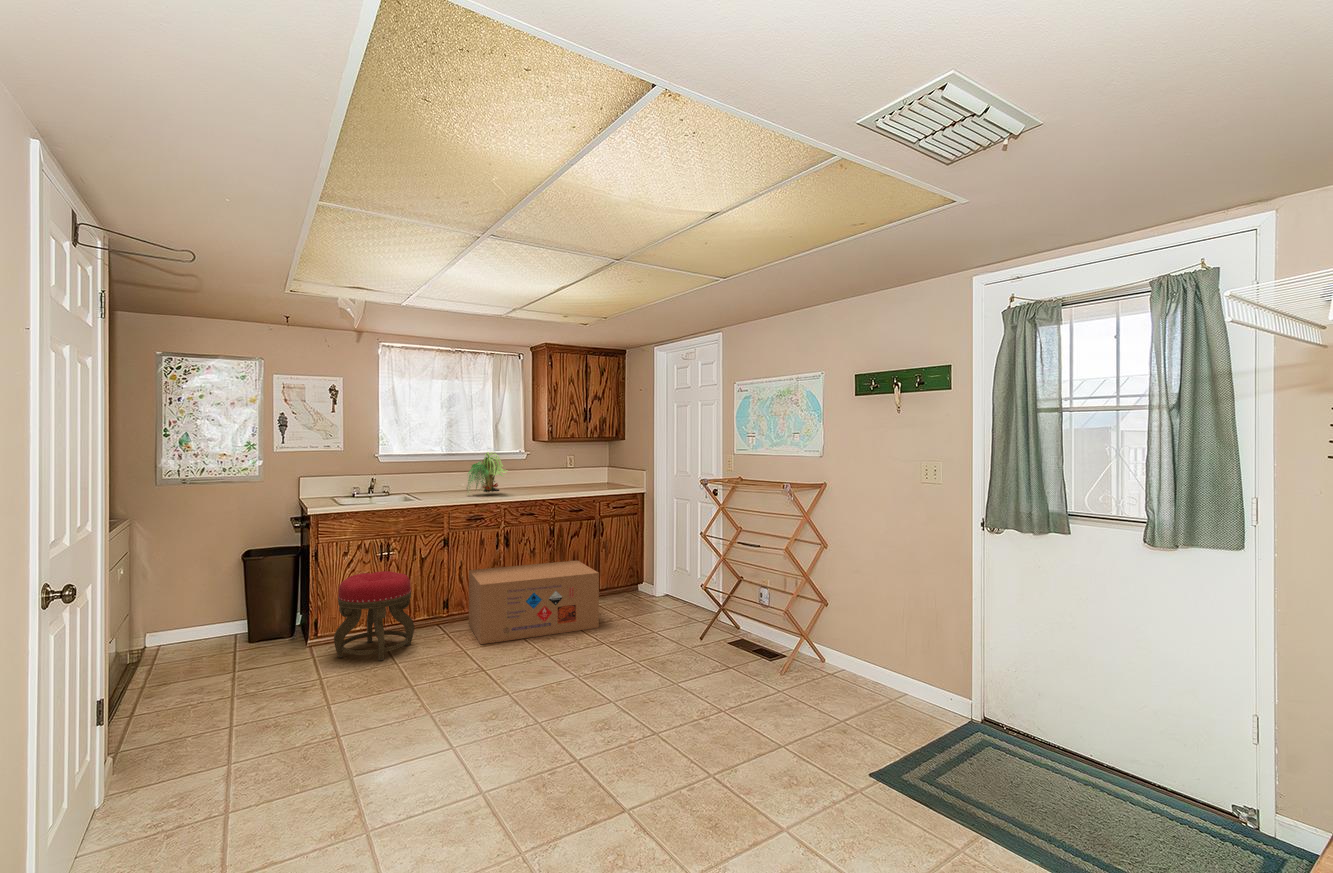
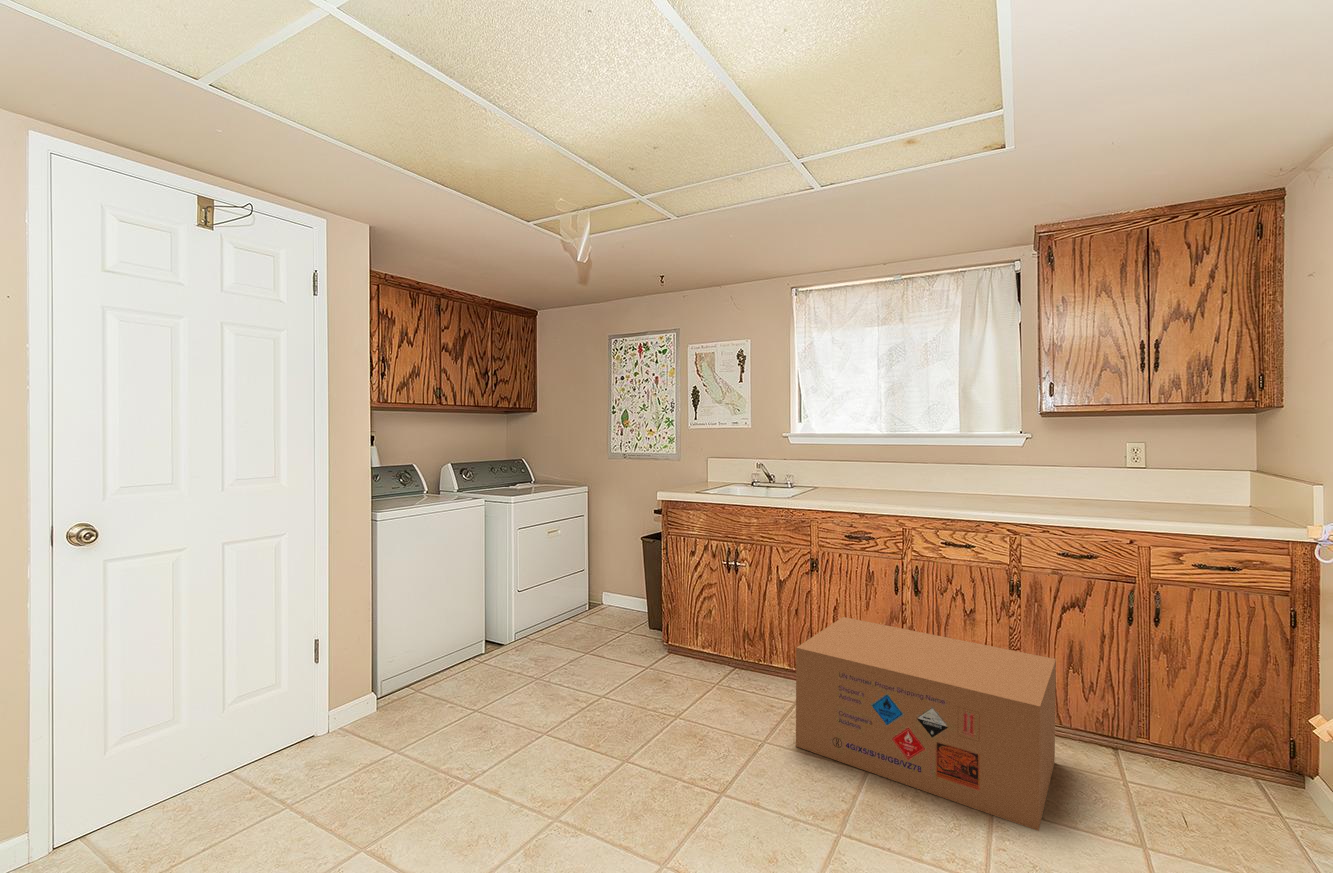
plant: present [467,452,507,495] -> none [877,431,946,500]
stool: present [334,571,414,660] -> none [649,583,739,707]

